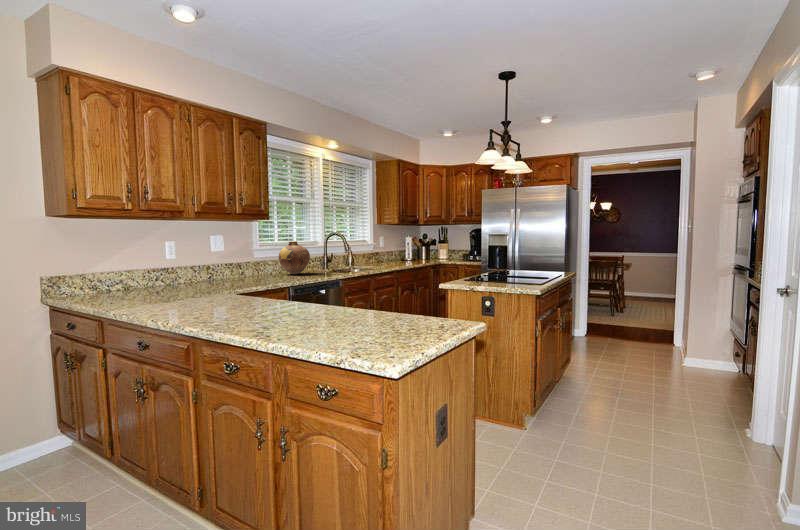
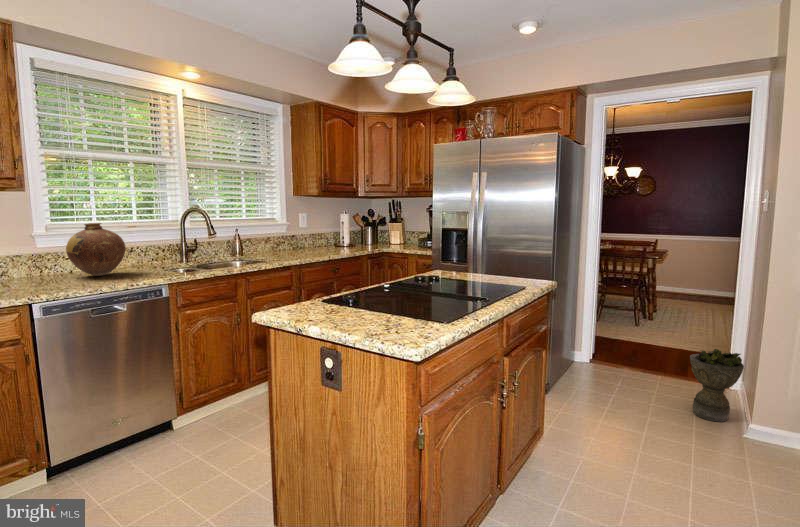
planter: none [655,315,688,361] -> present [690,349,744,422]

